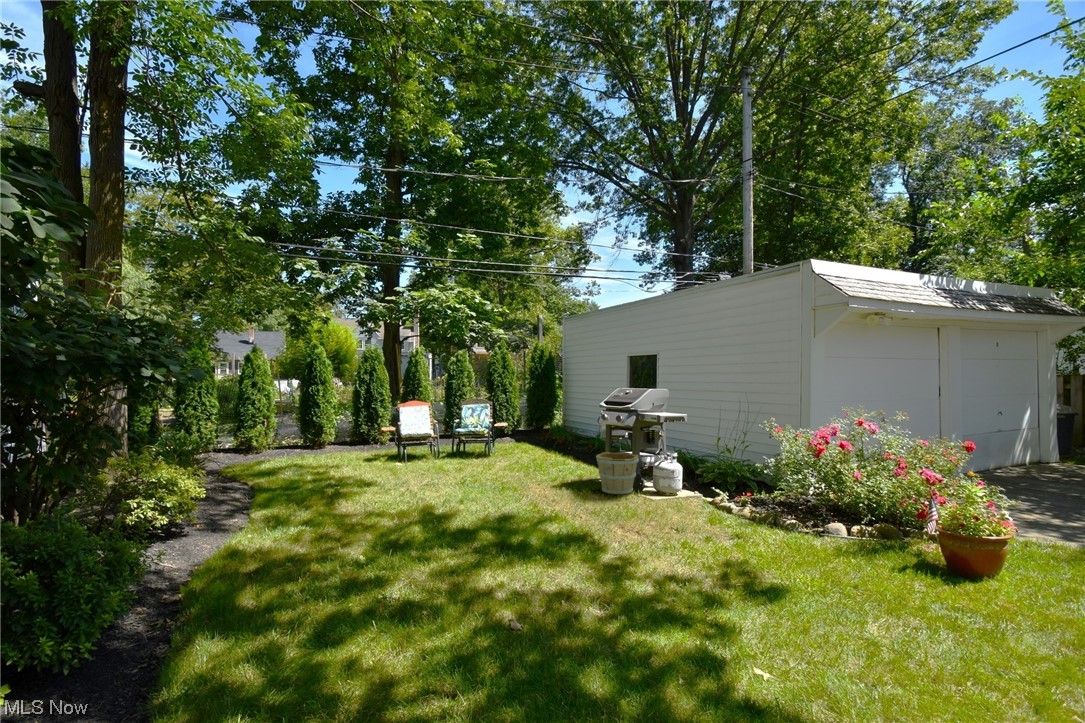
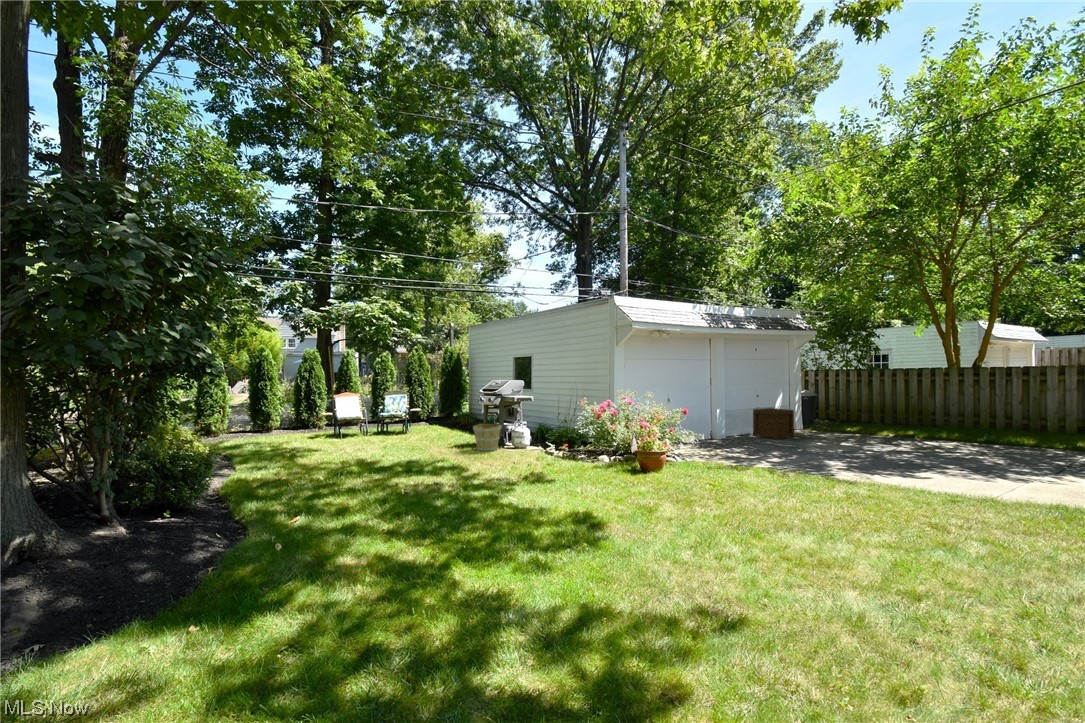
wooden crate: none [995,433,1067,481] -> present [753,408,794,439]

